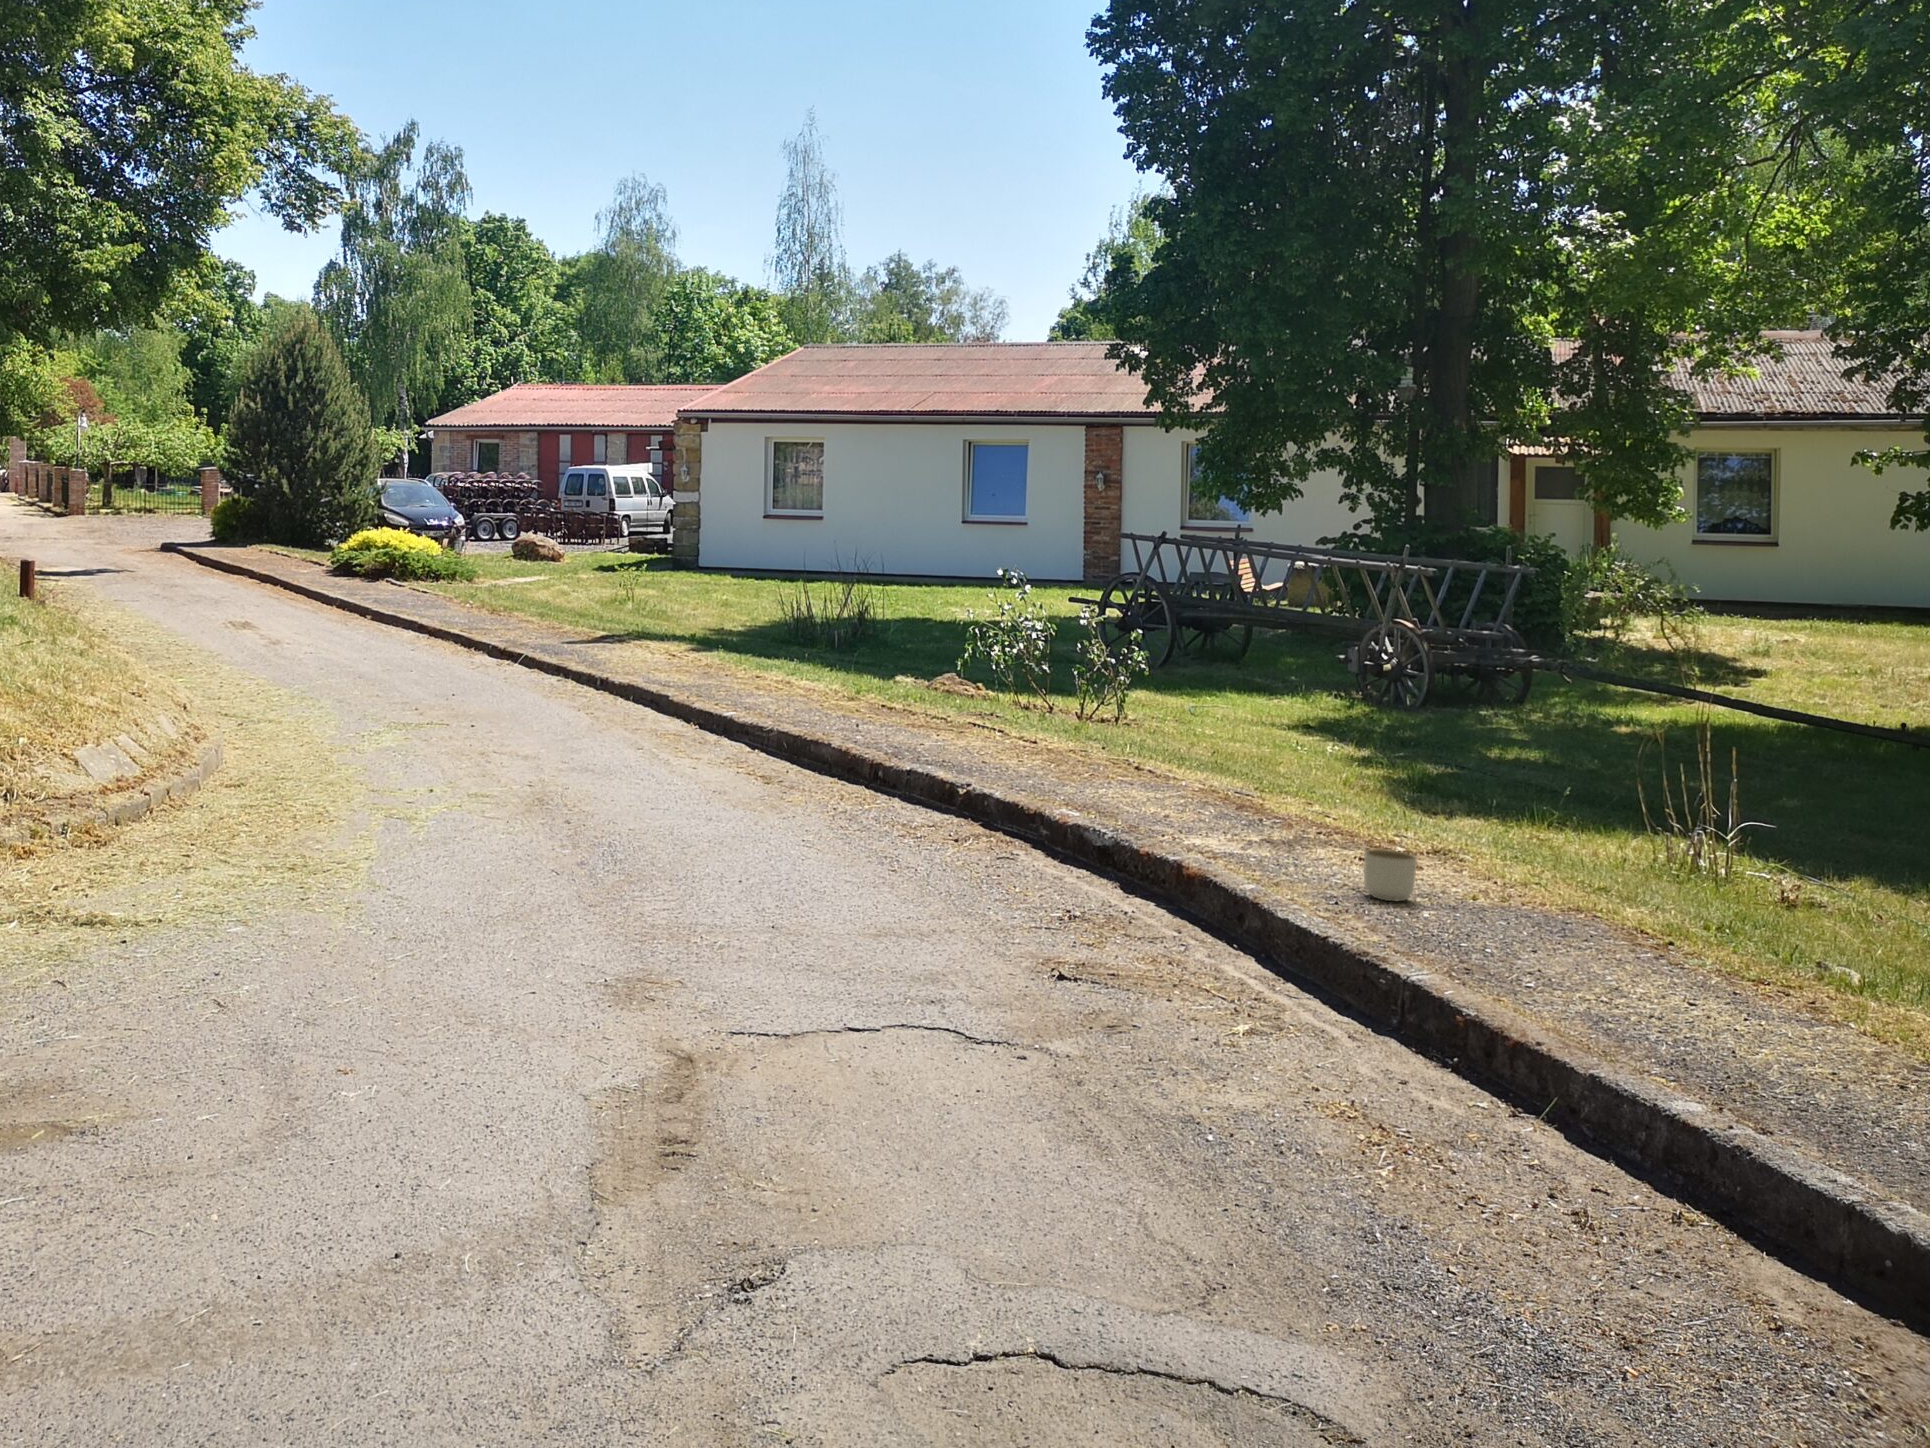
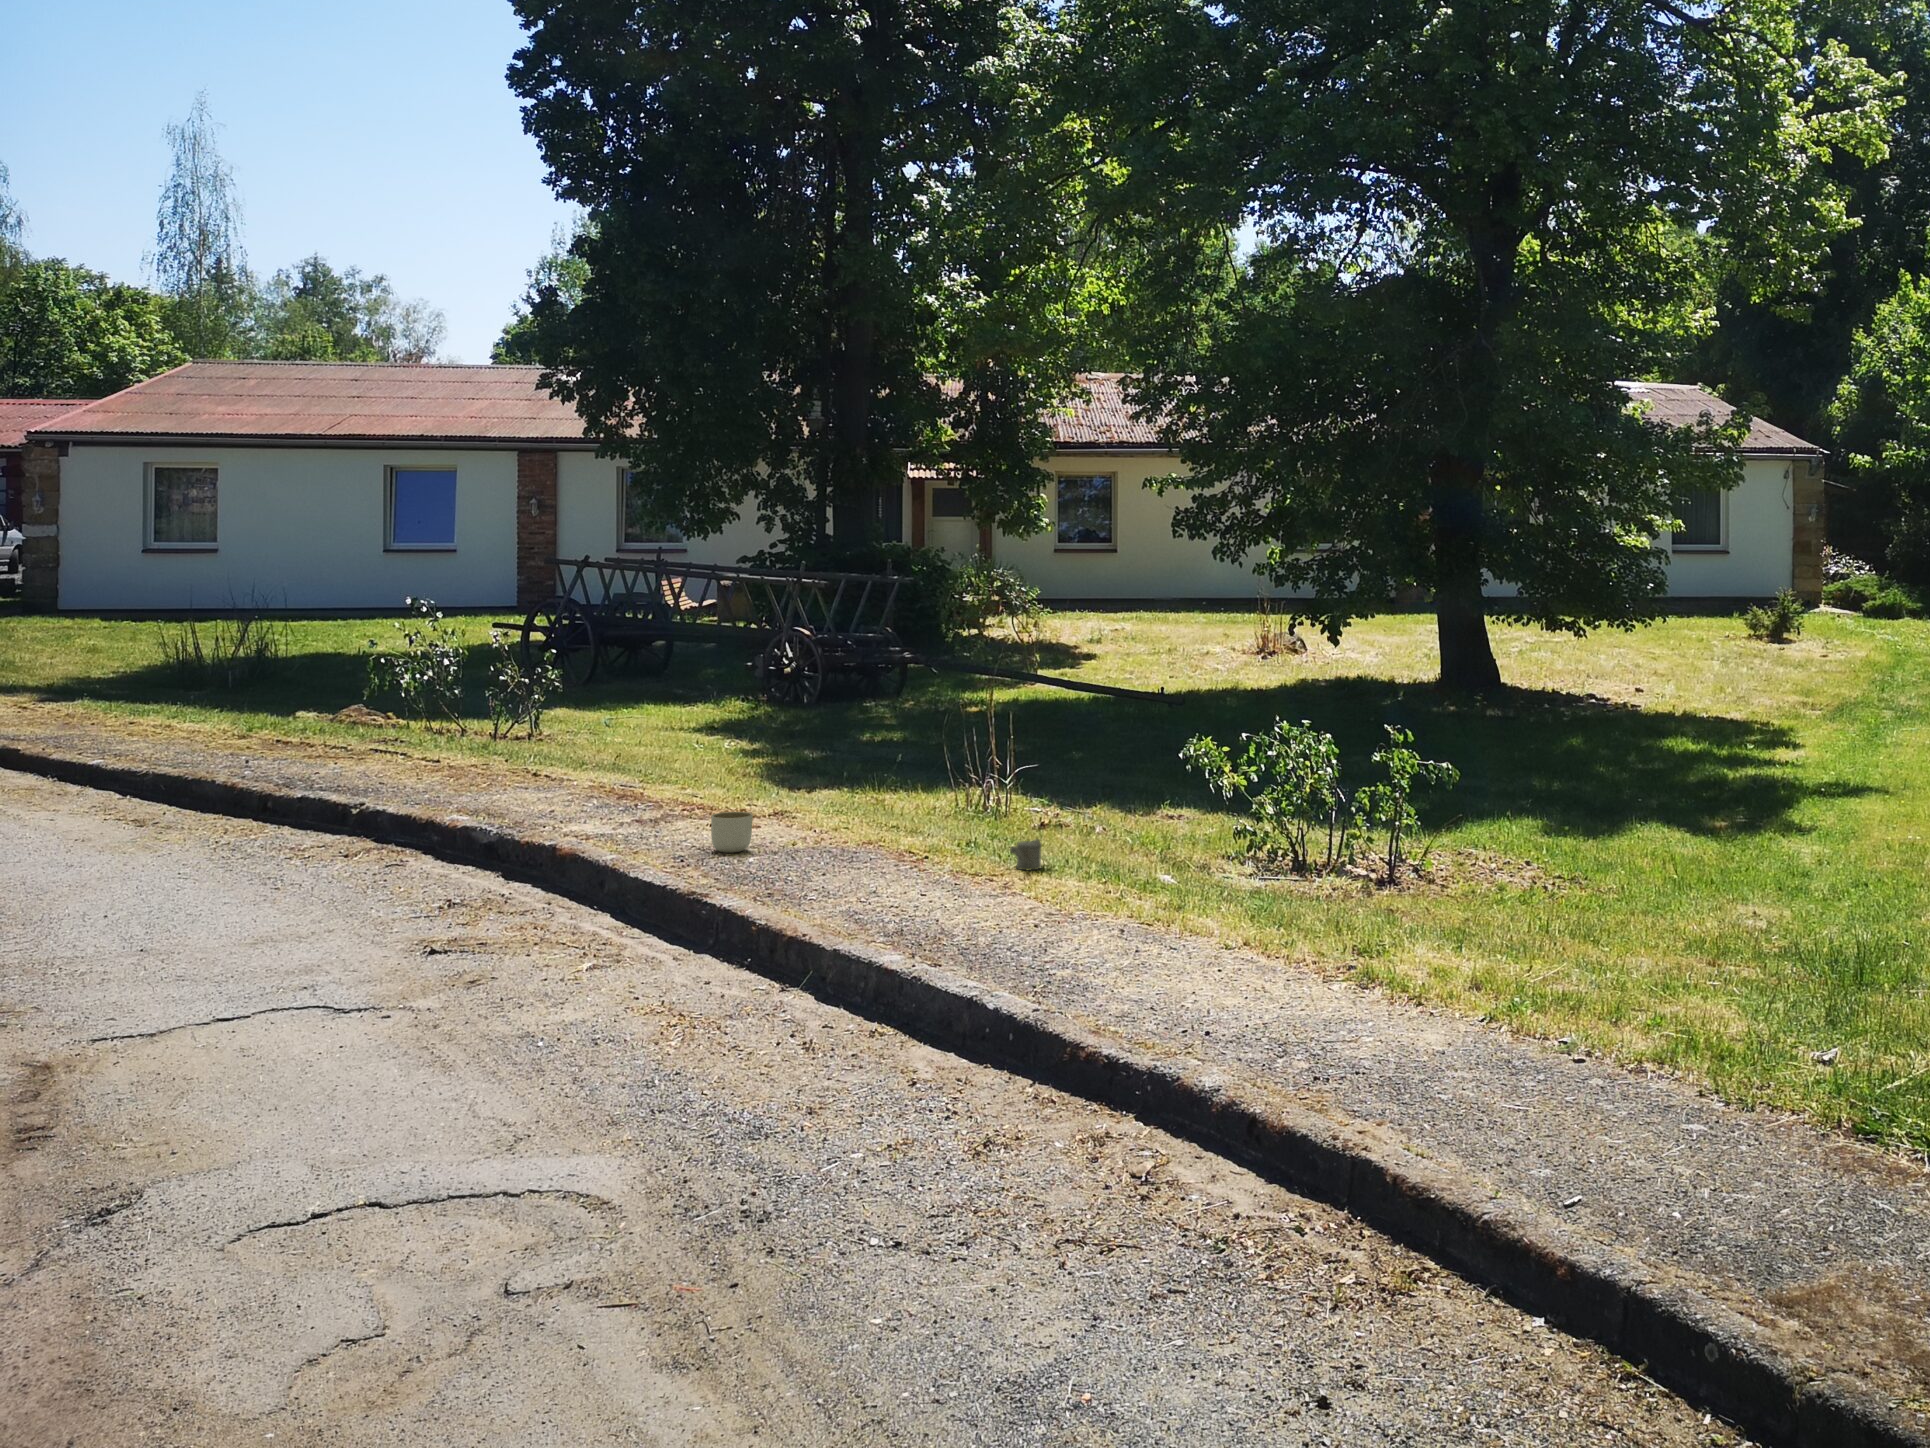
watering can: none [1815,952,1863,998] -> present [1010,839,1042,870]

